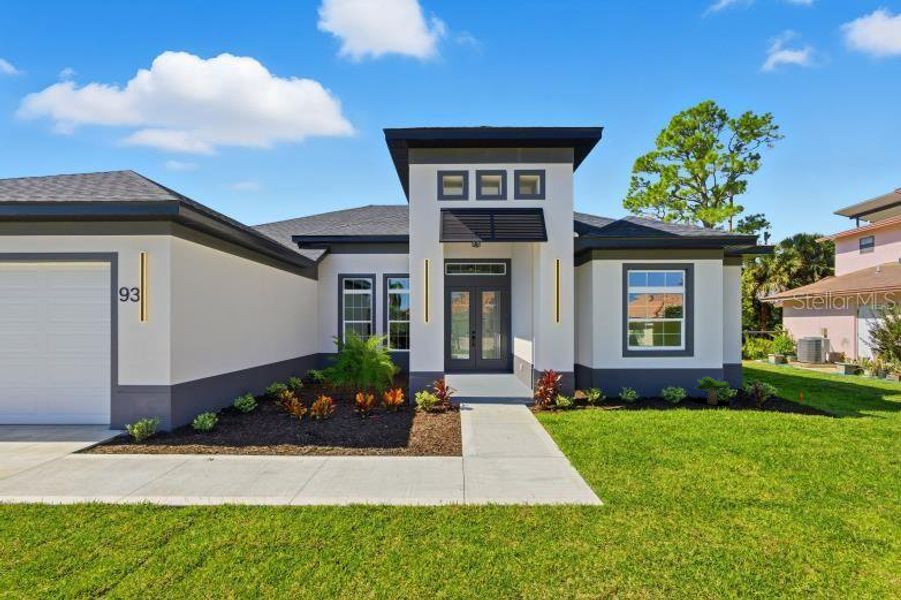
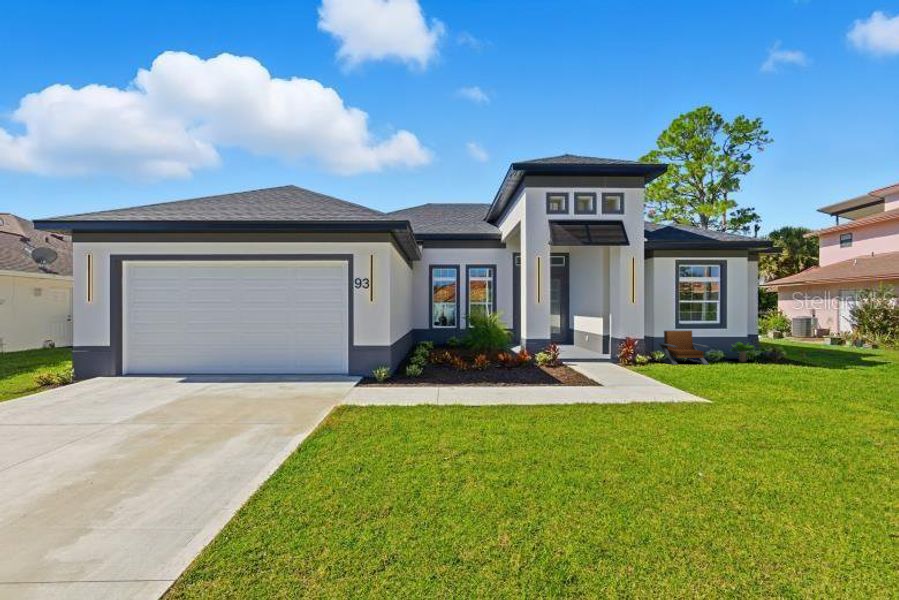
lounge chair: none [598,359,661,409] -> present [659,331,708,365]

